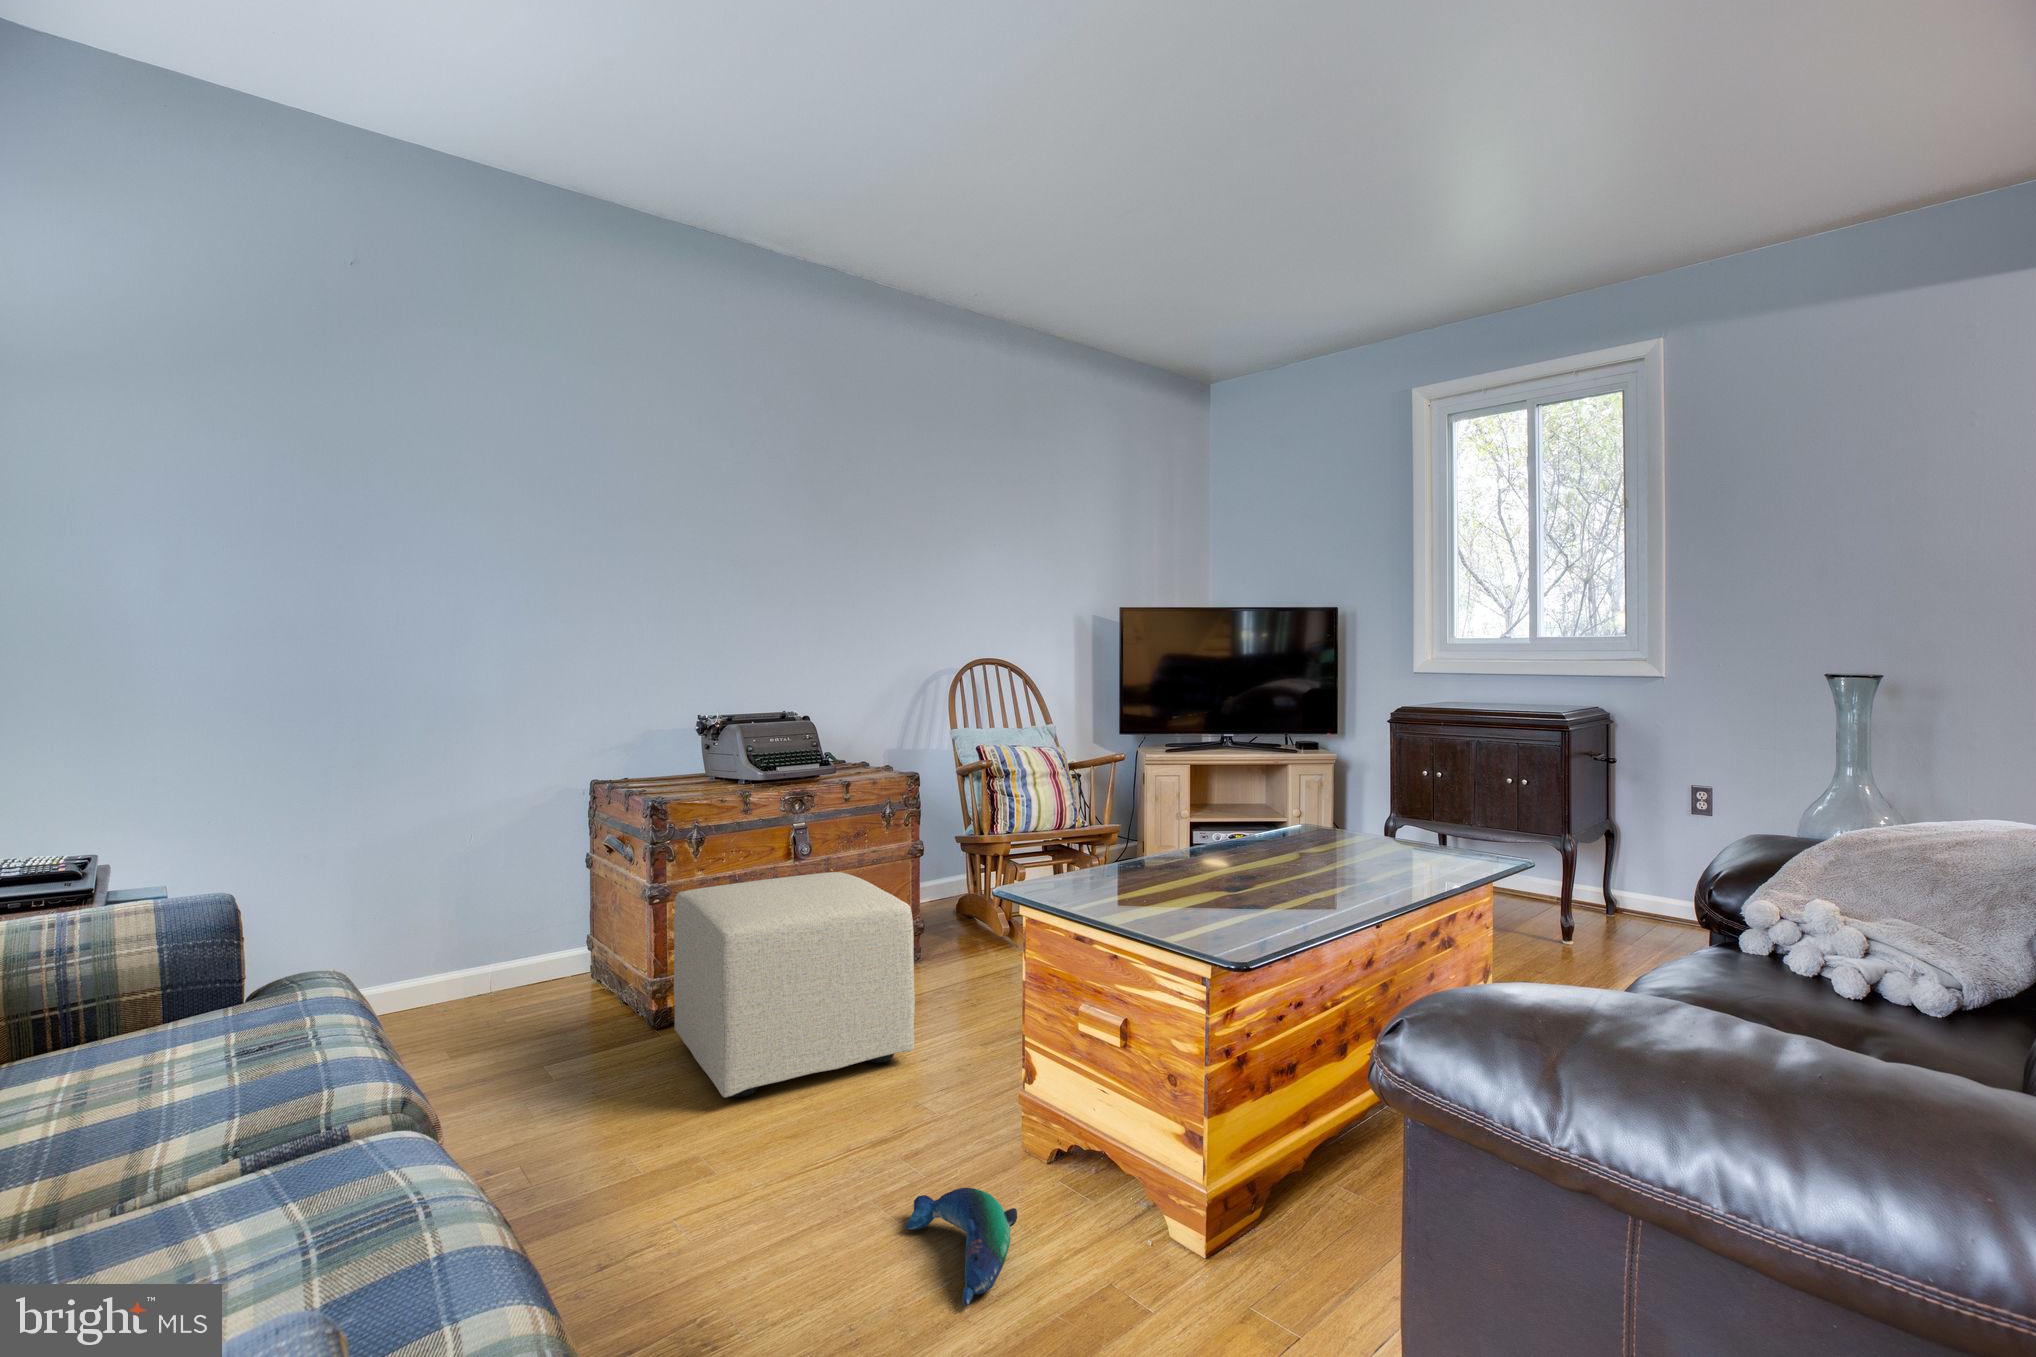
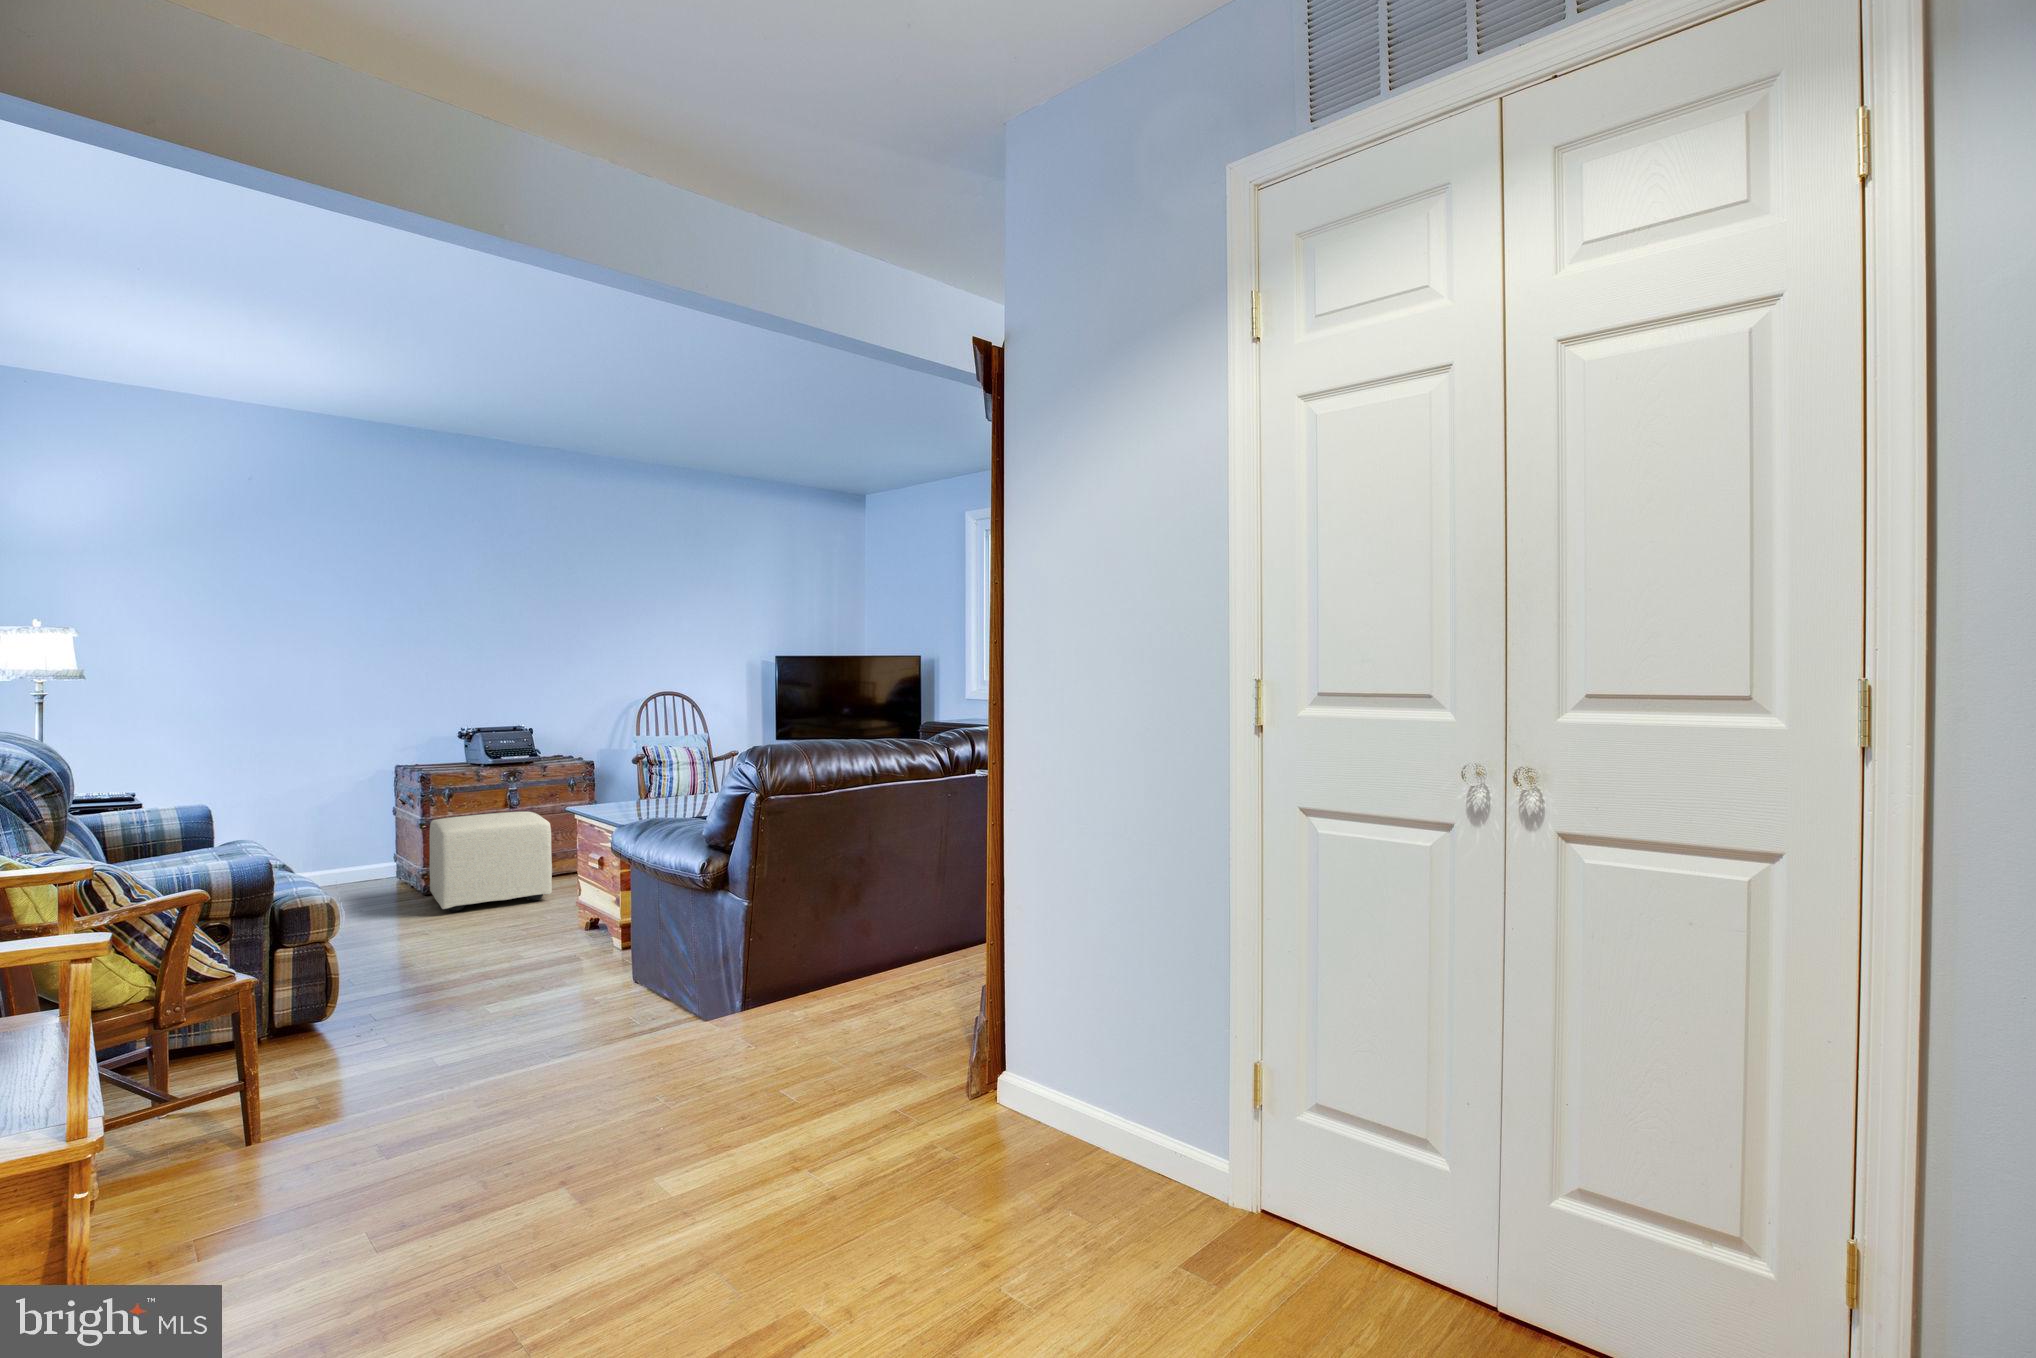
plush toy: present [906,1188,1017,1306] -> none [501,920,543,951]

